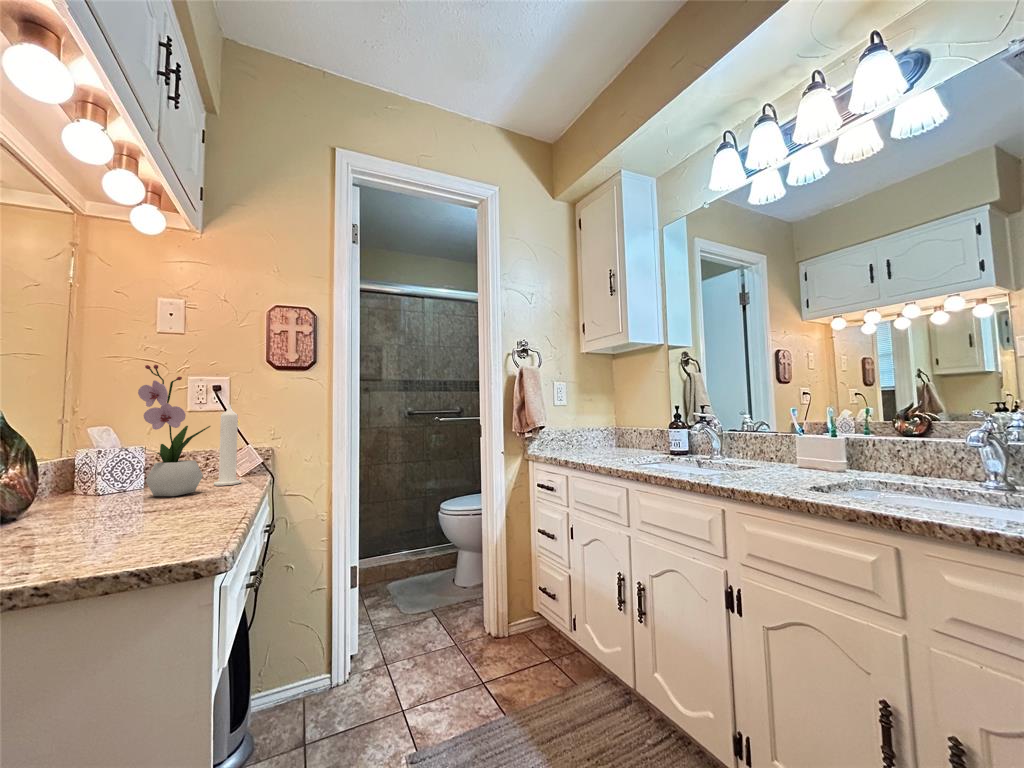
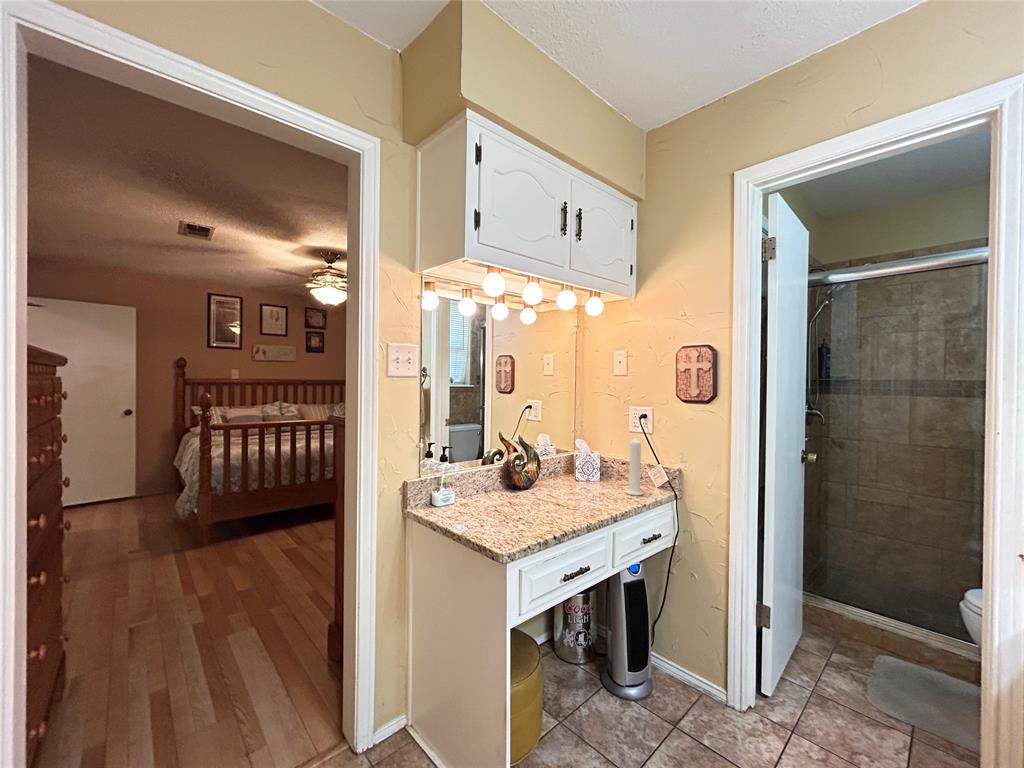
flower arrangement: present [138,365,210,496] -> none [574,409,612,496]

